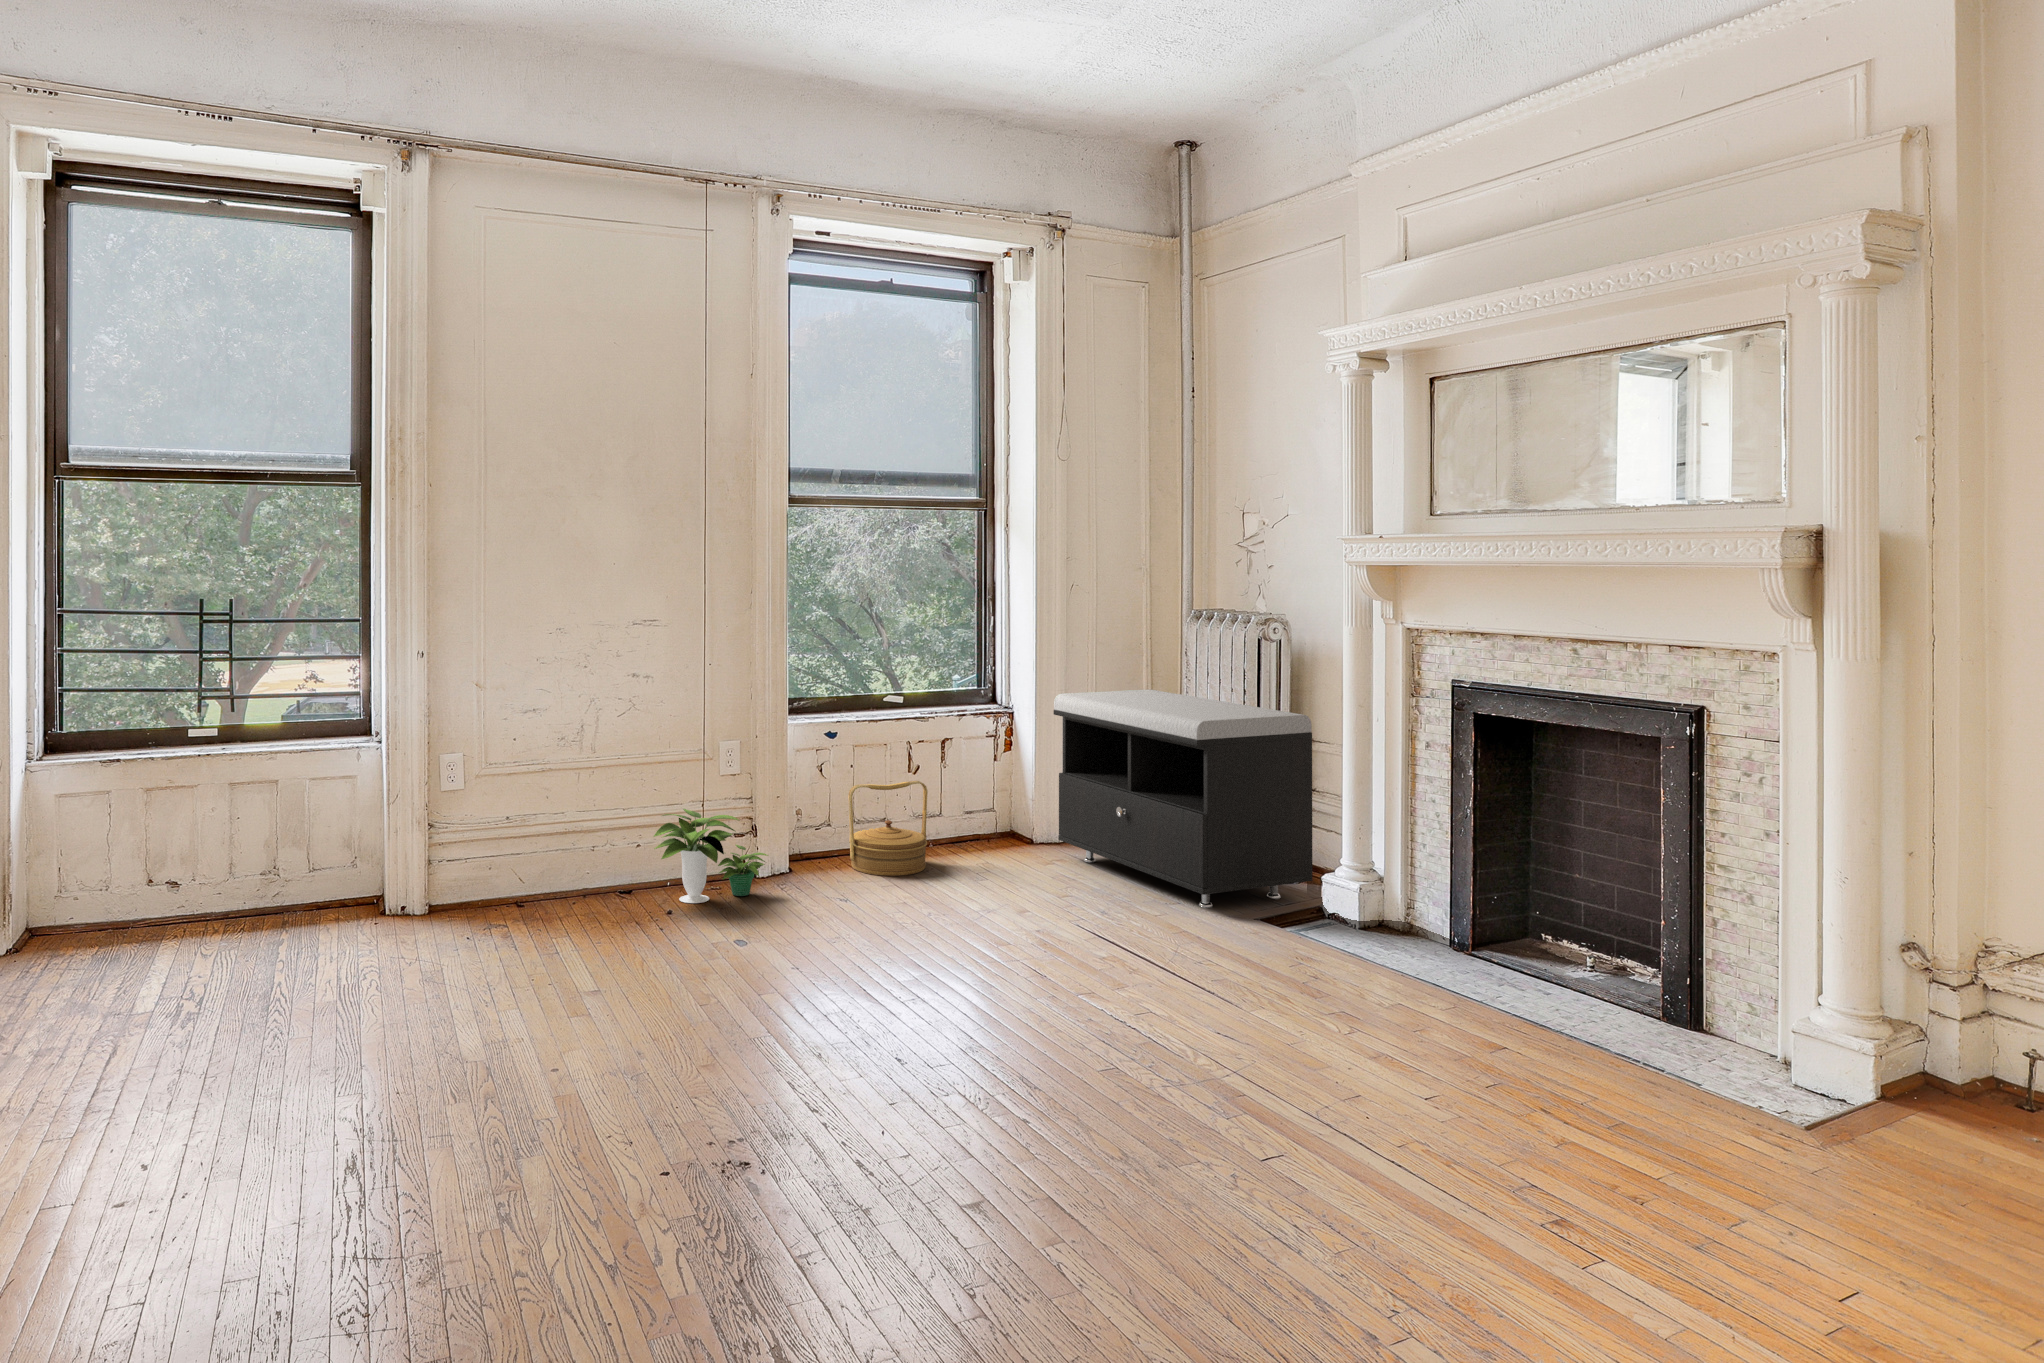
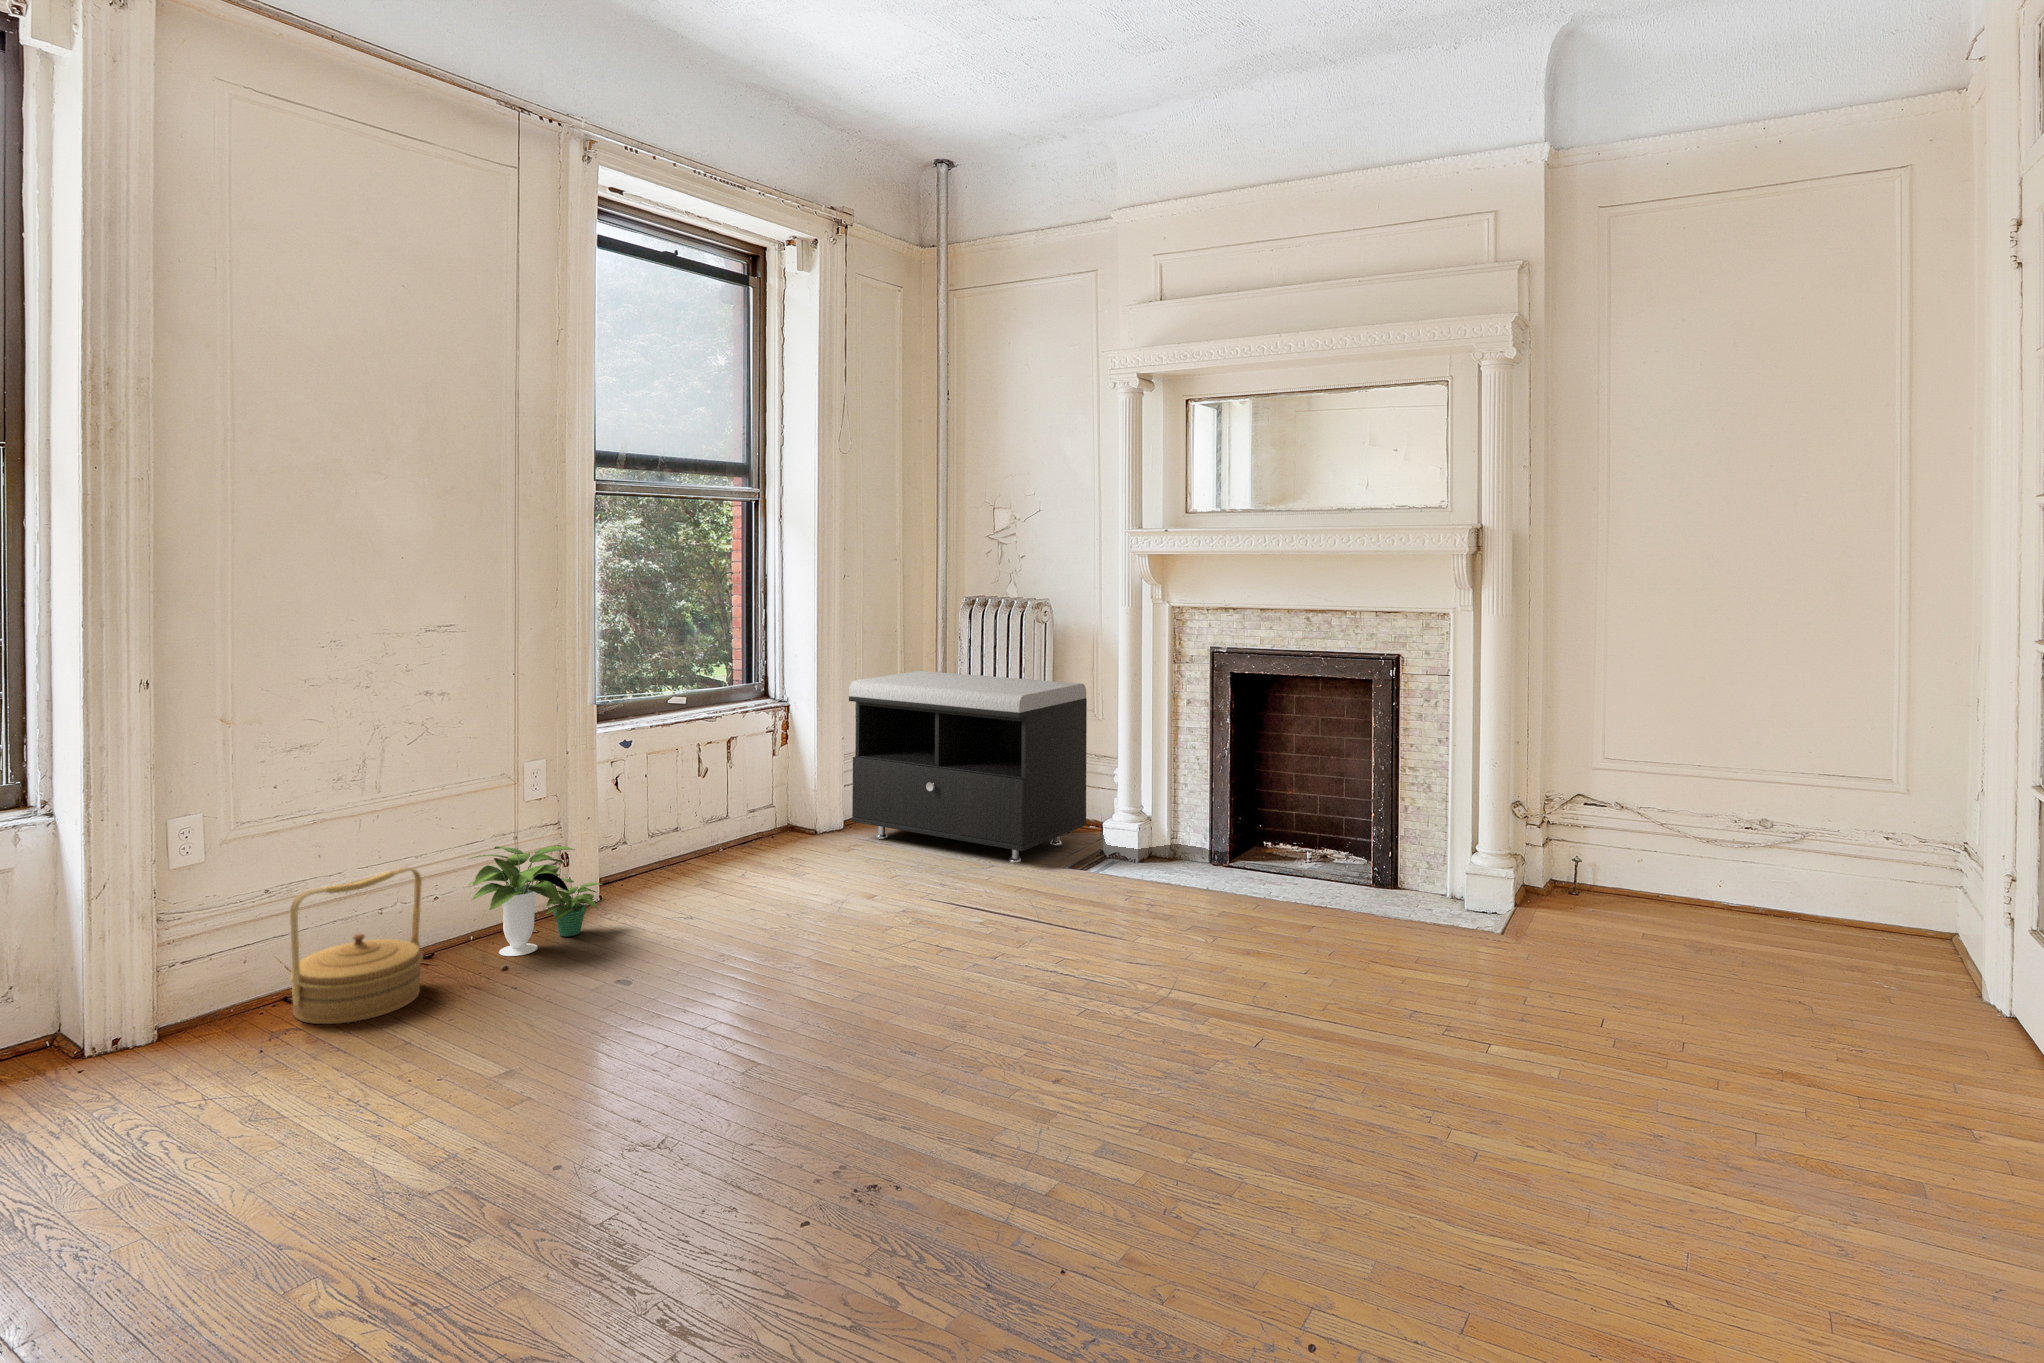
basket: present [848,781,928,876] -> present [290,867,423,1024]

